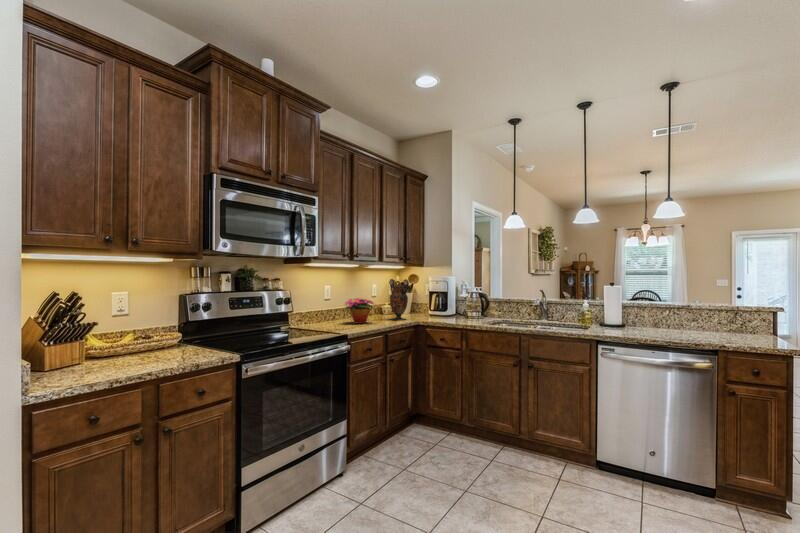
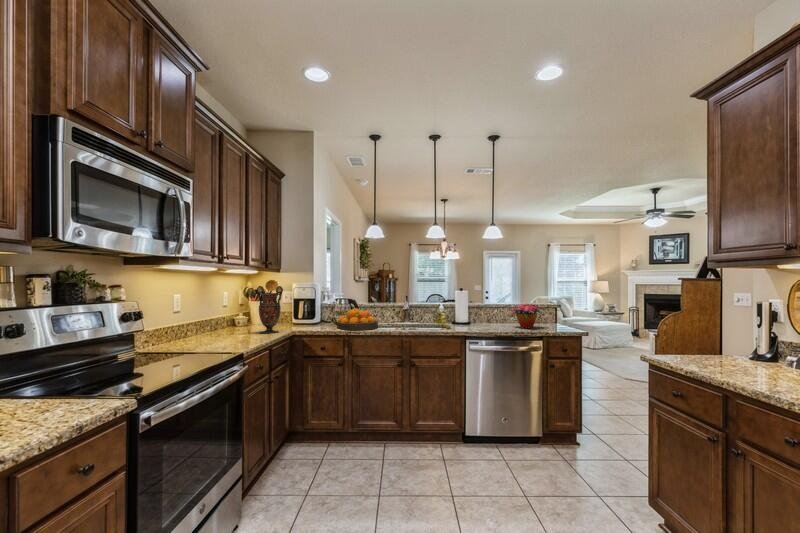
flower arrangement: present [345,298,375,324] -> present [512,304,539,328]
fruit bowl: none [462,302,503,324] -> present [337,308,378,330]

